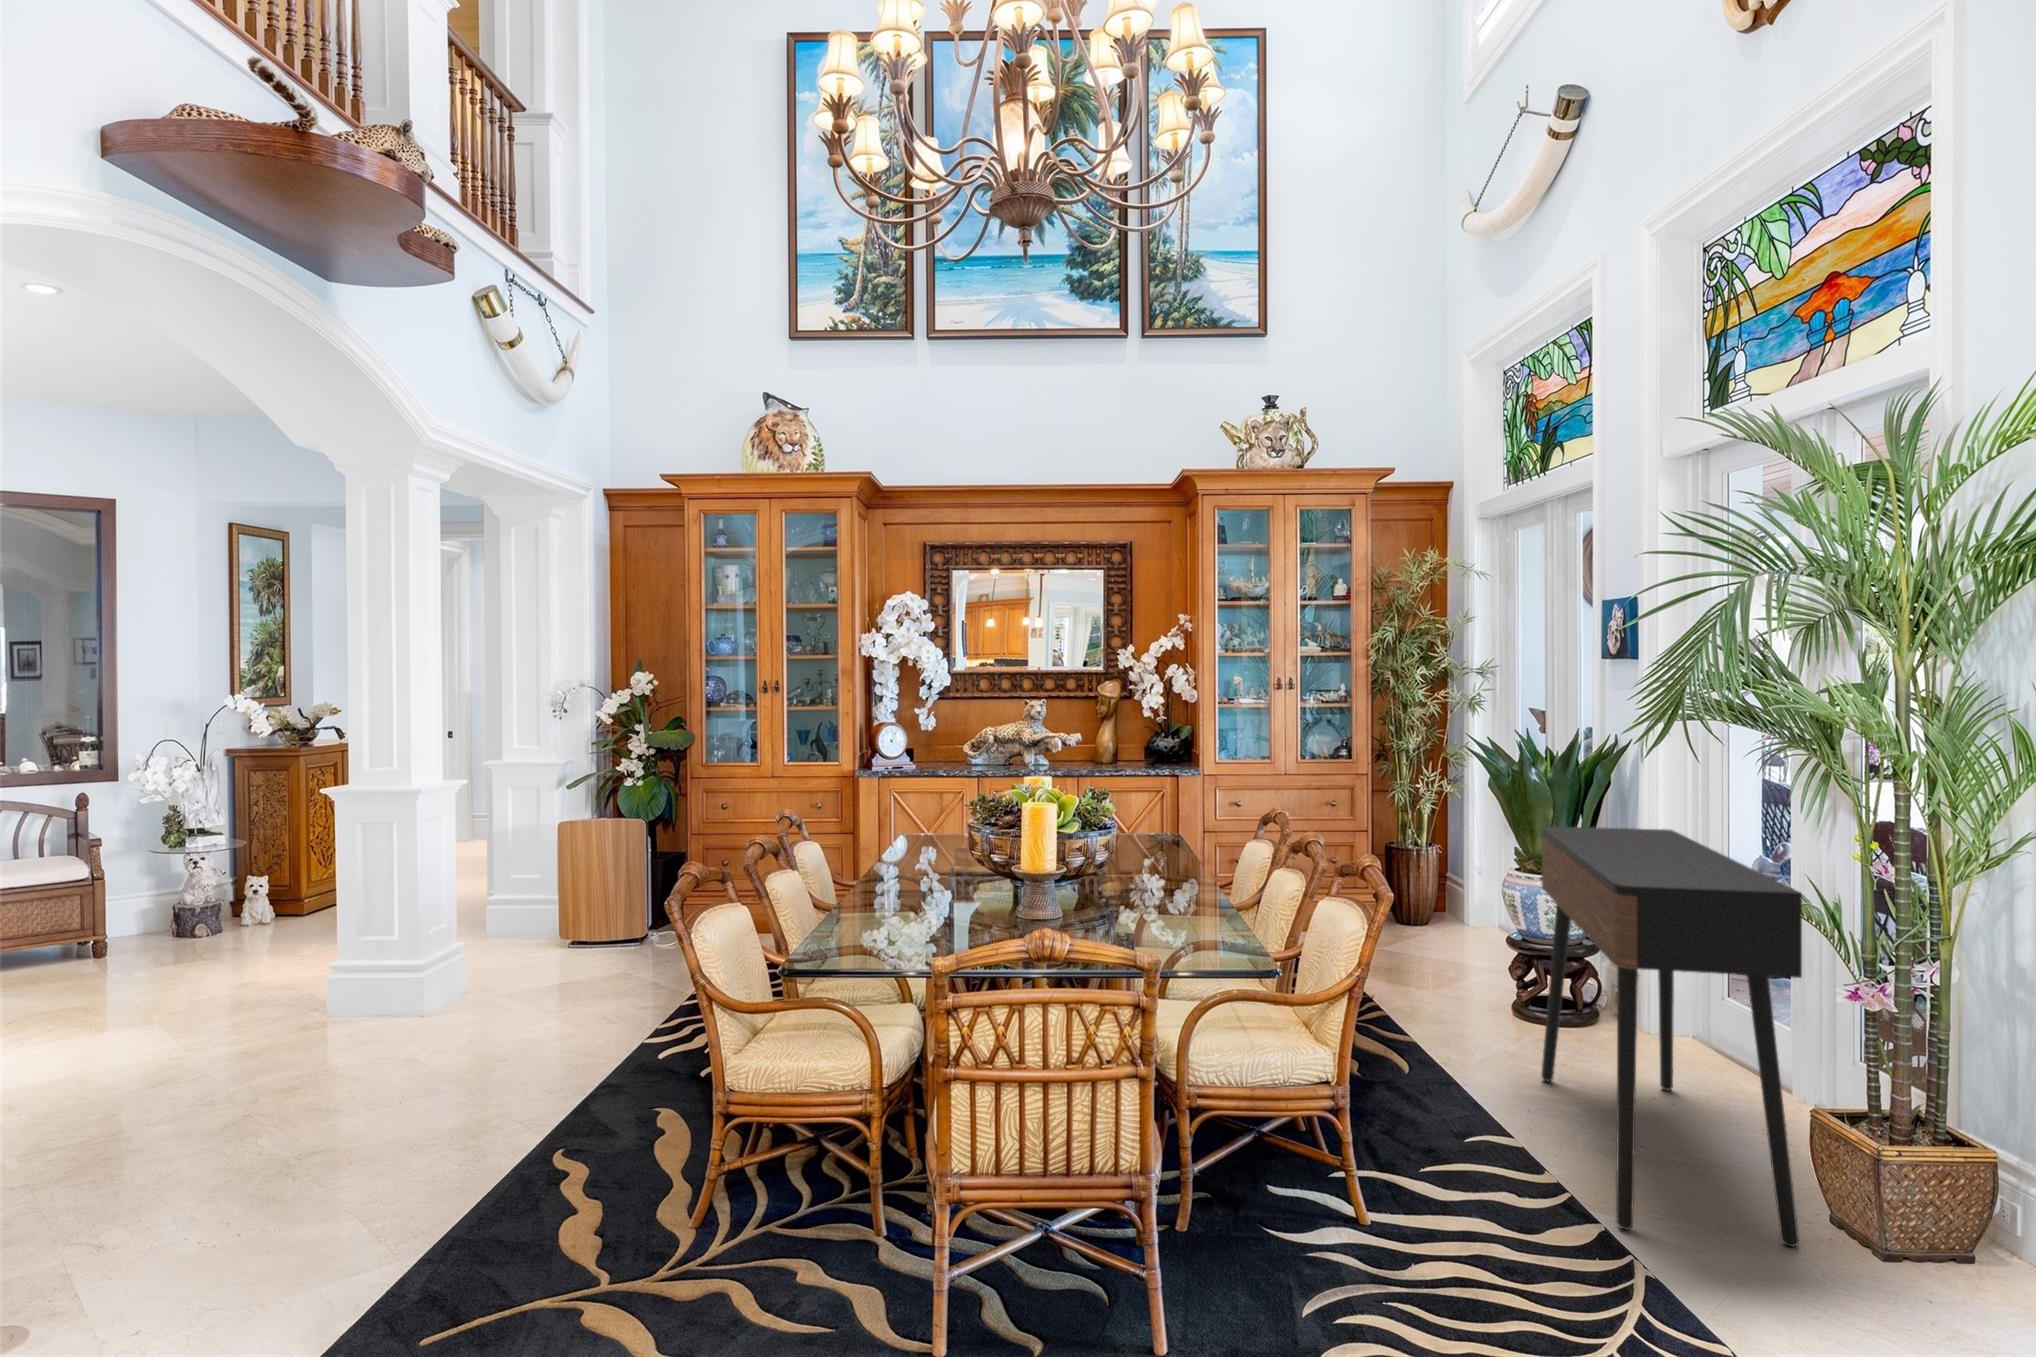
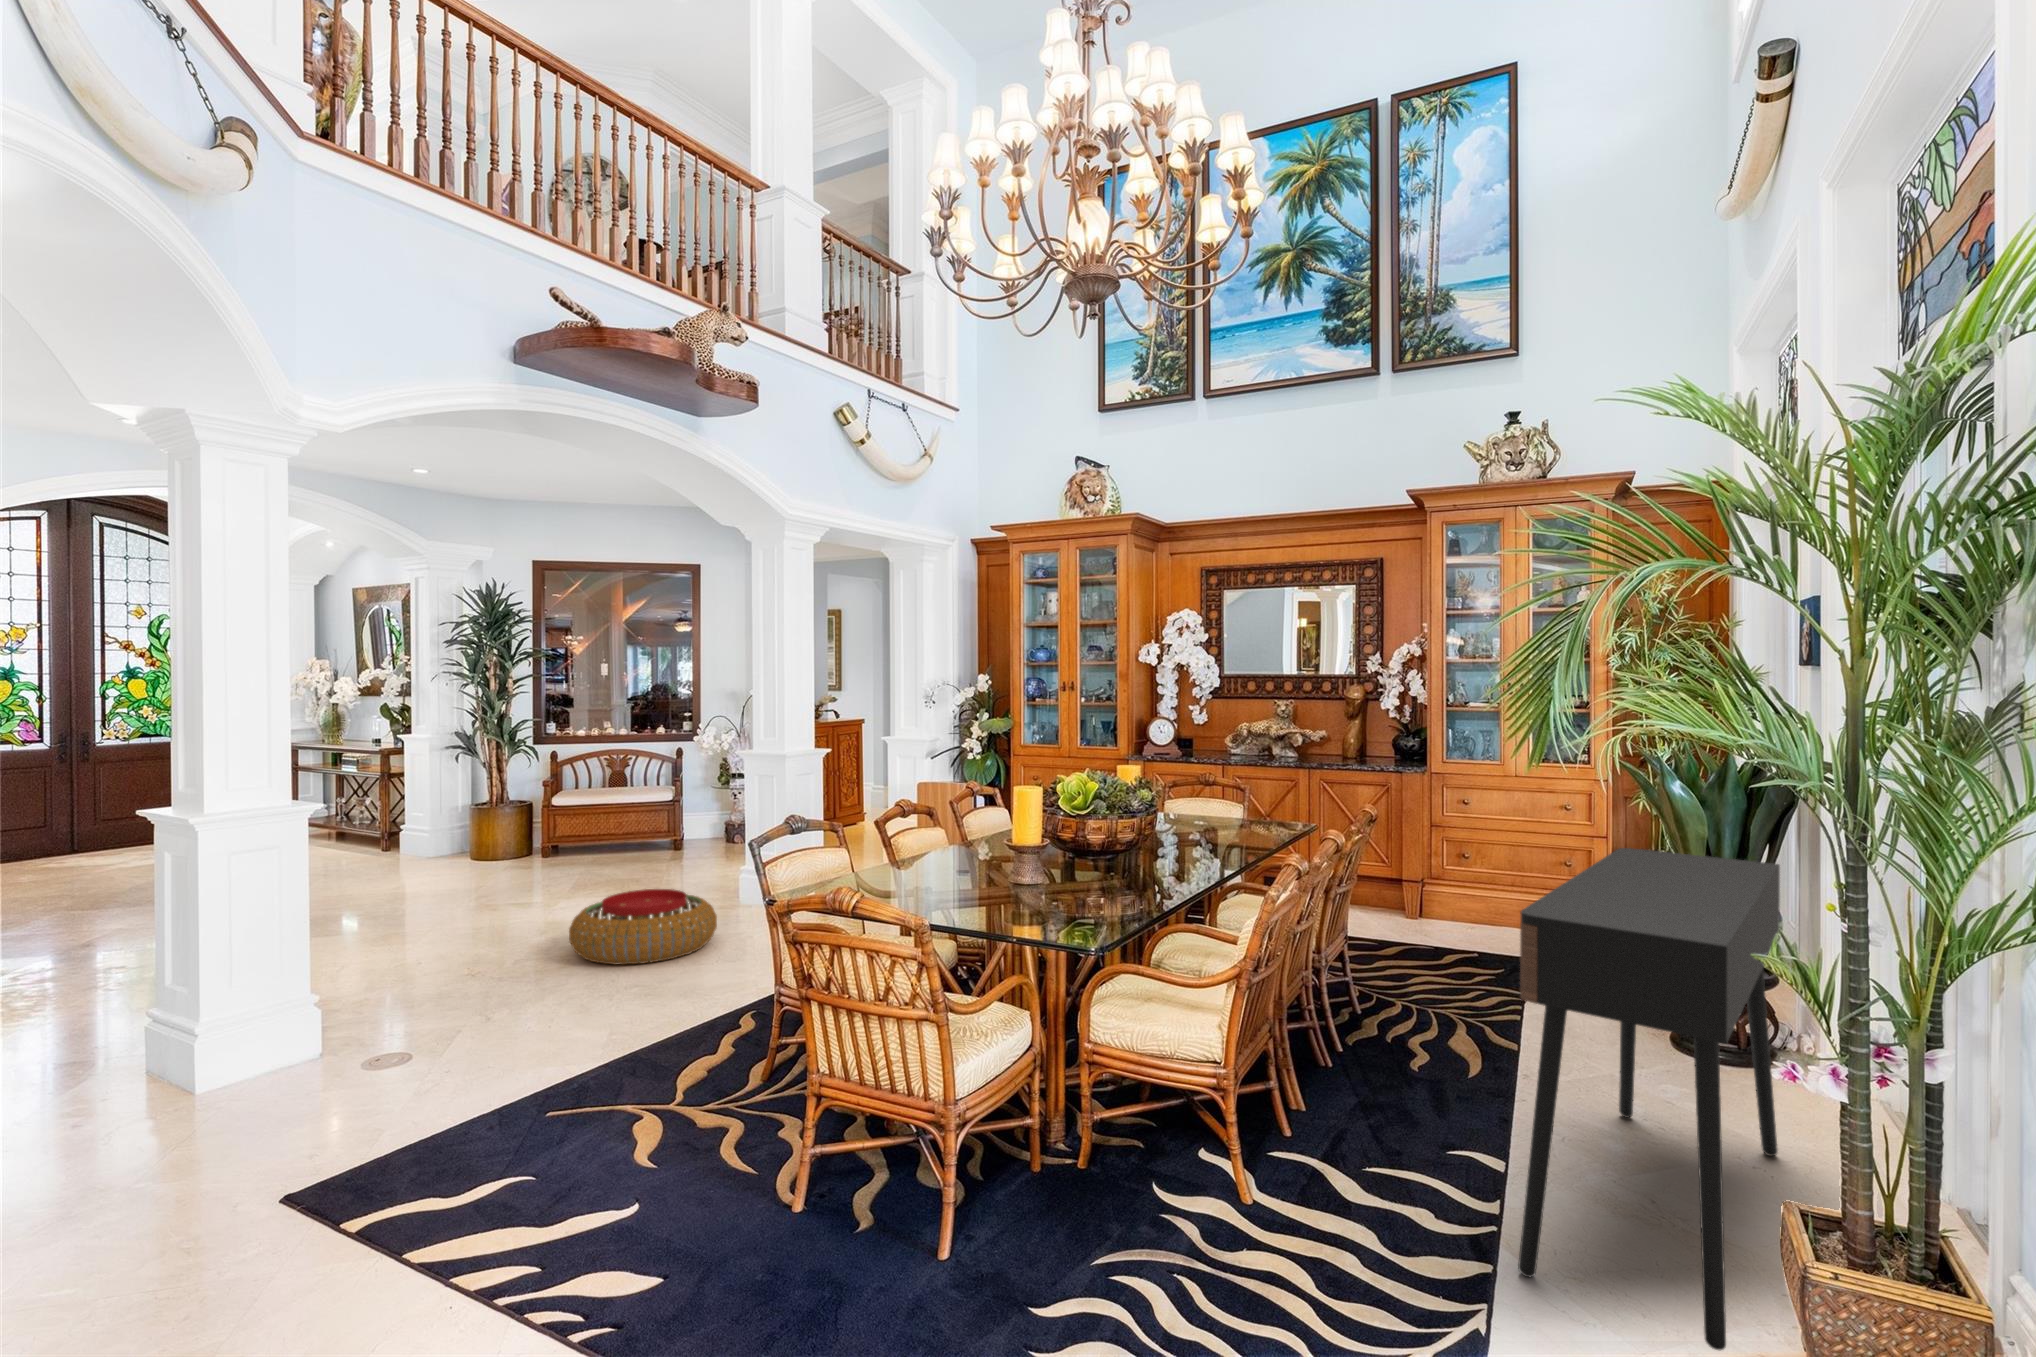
pouf: none [97,1006,360,1137] -> present [569,889,717,965]

